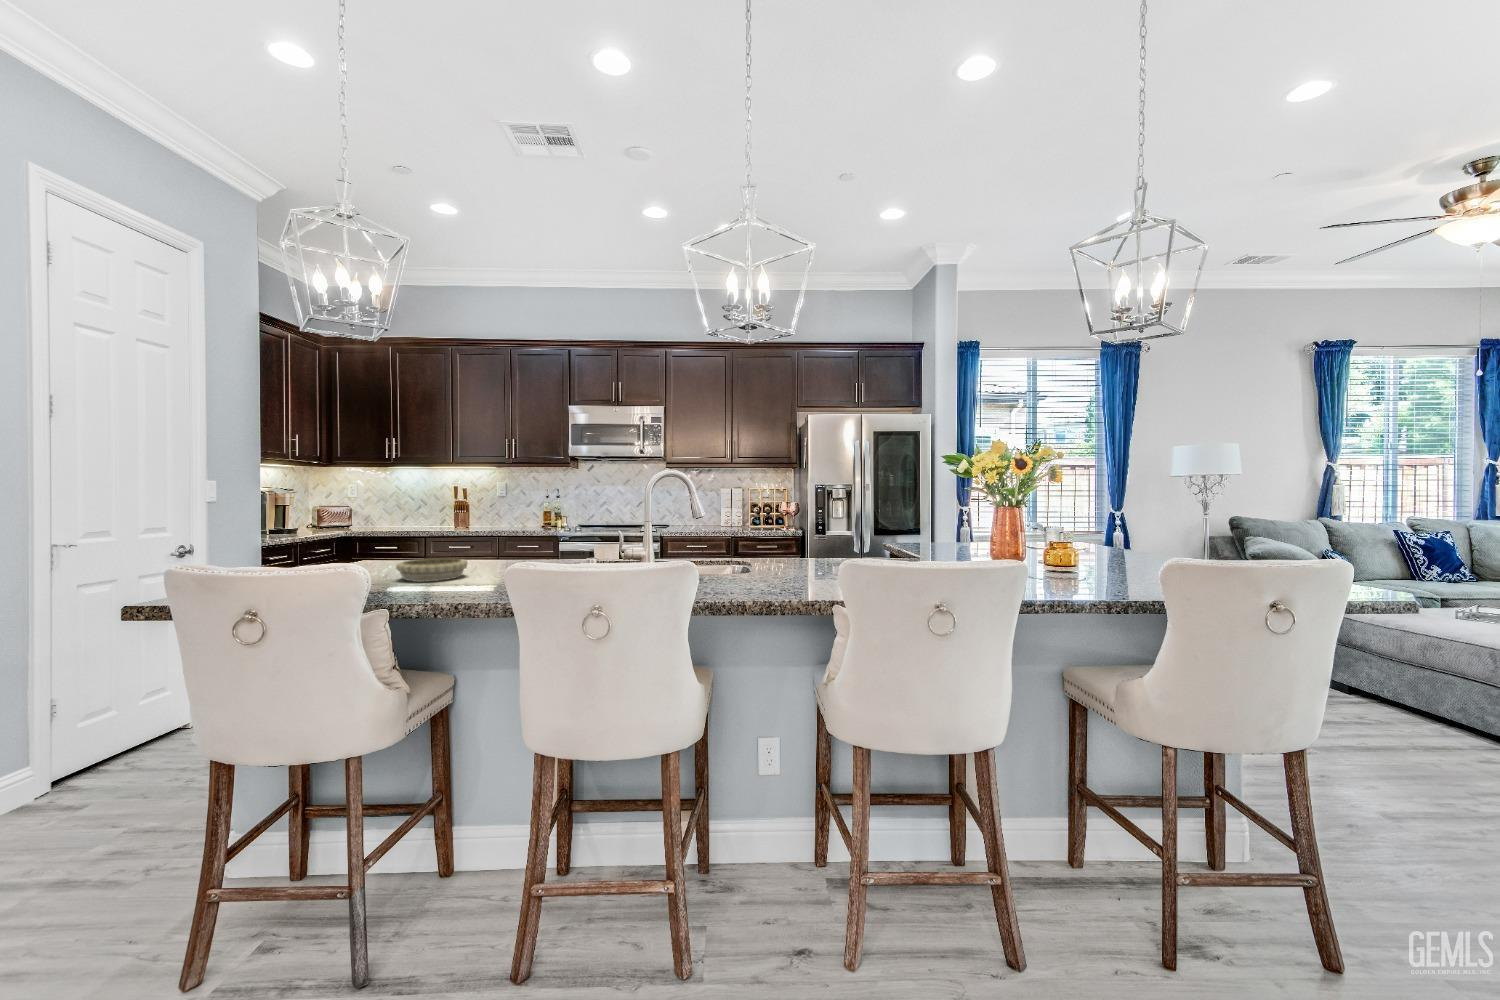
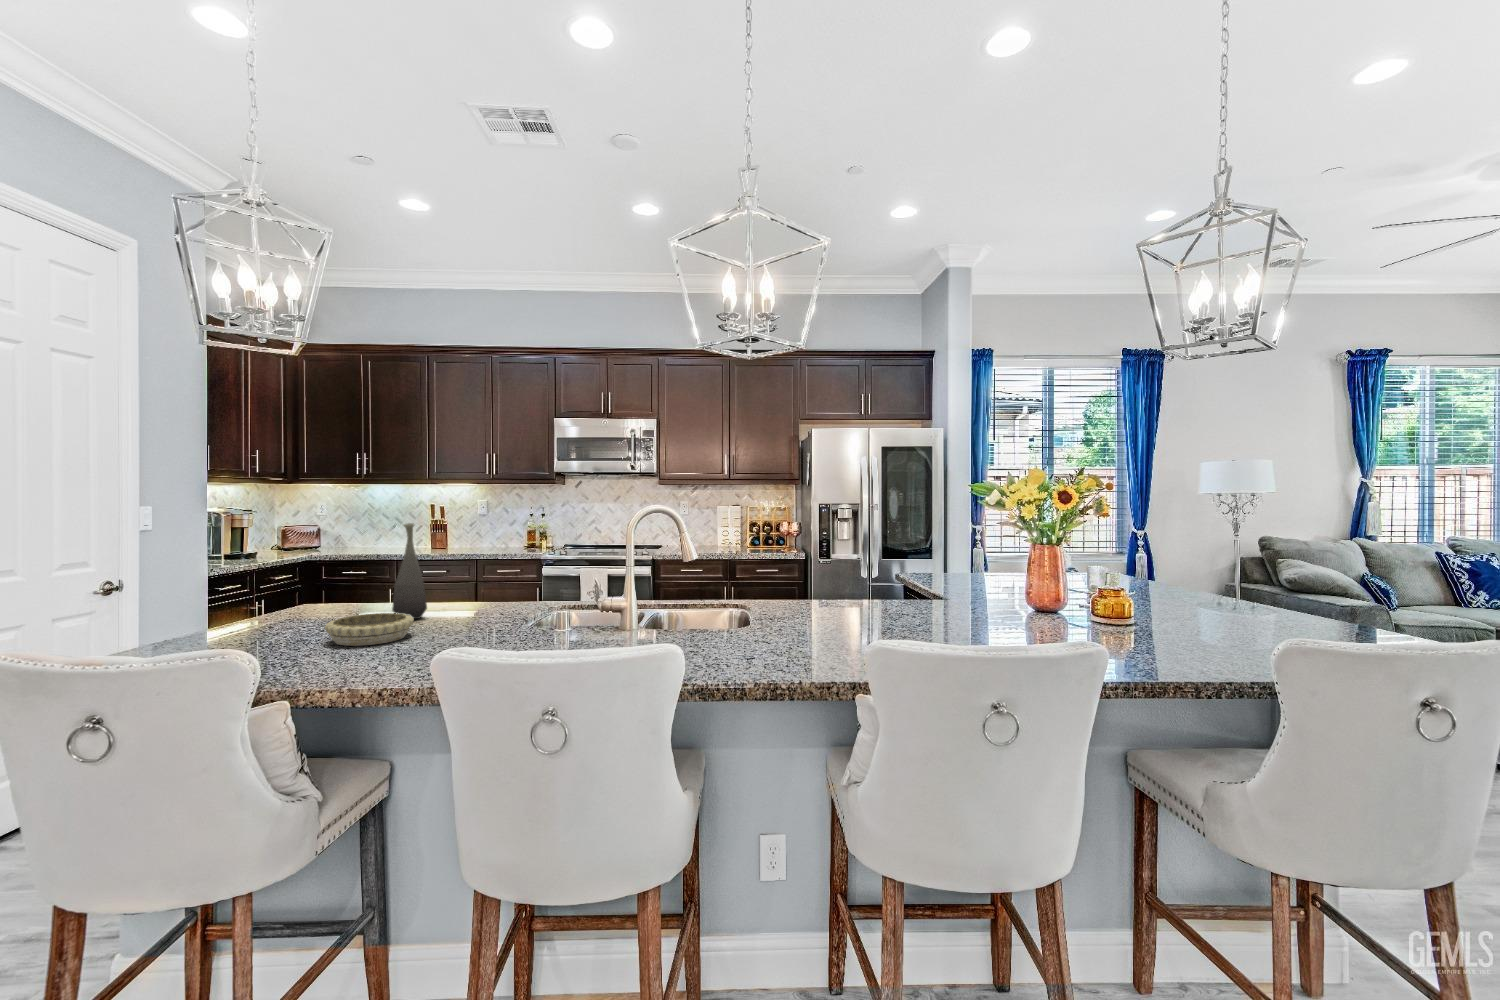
bottle: none [446,485,475,567] -> present [392,523,427,619]

